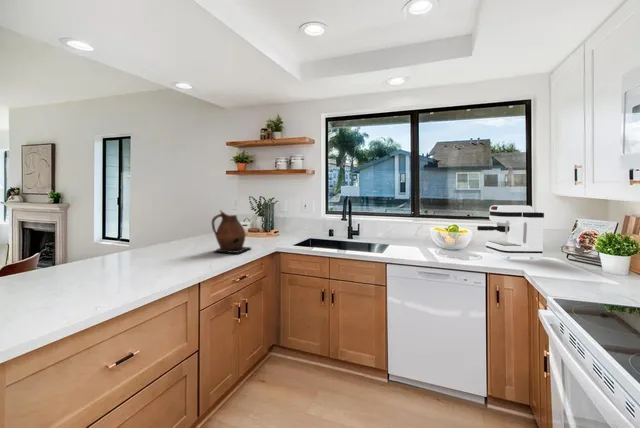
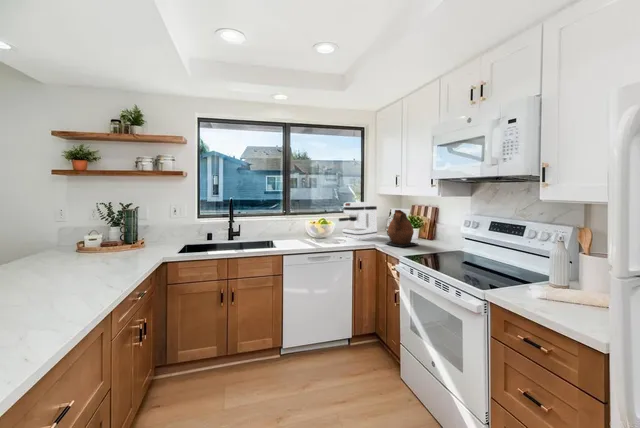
ceramic pitcher: present [212,211,251,253] -> present [387,210,418,246]

